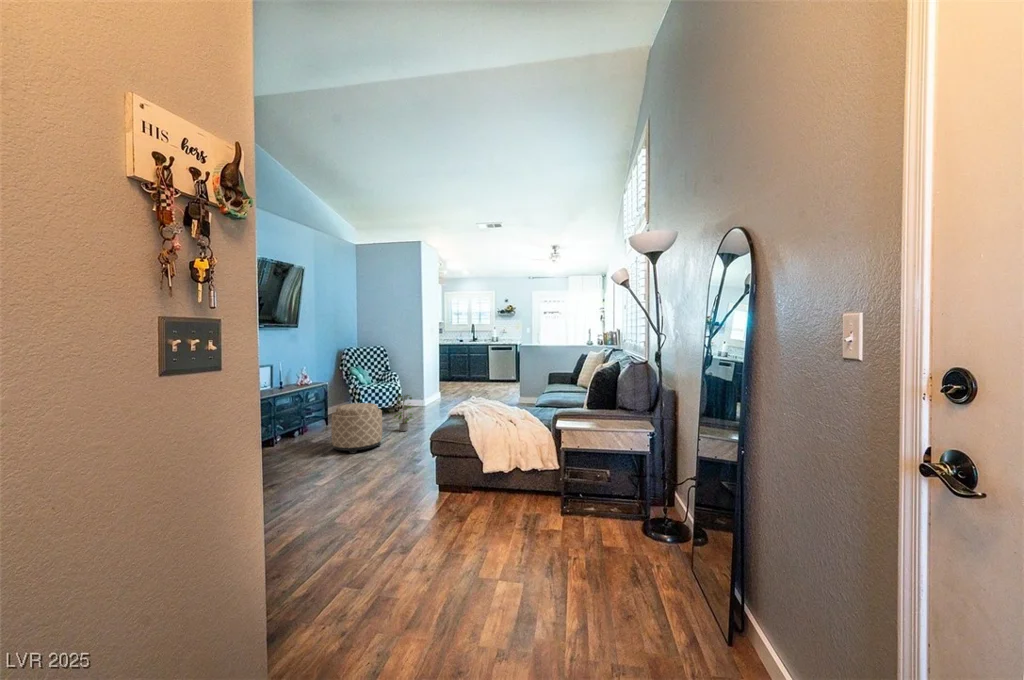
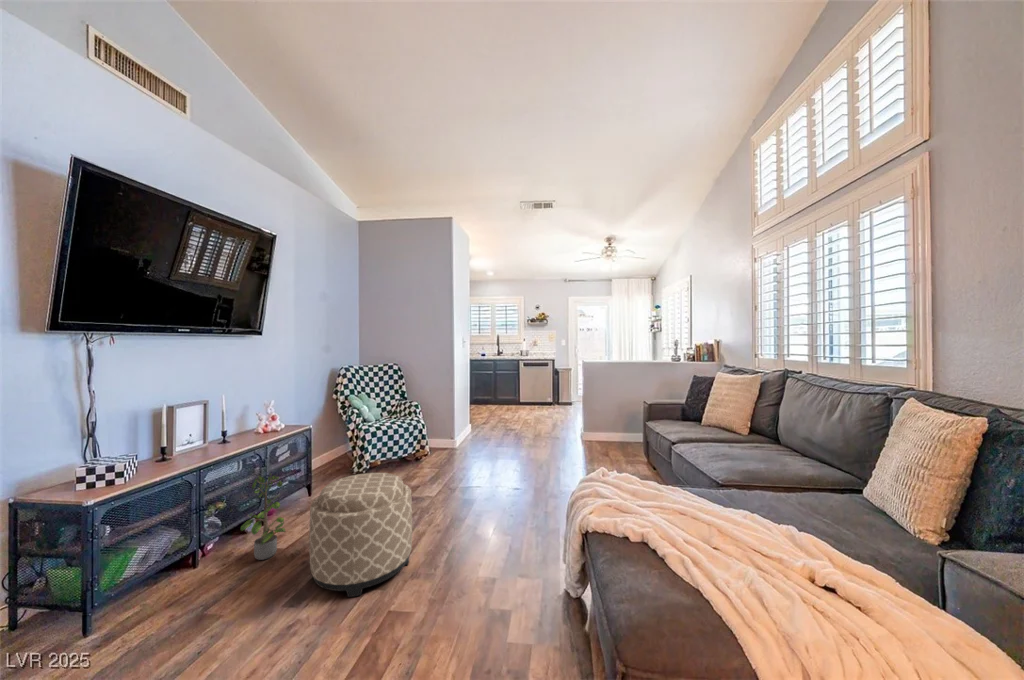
potted plant: present [394,395,412,431] -> present [241,474,285,560]

